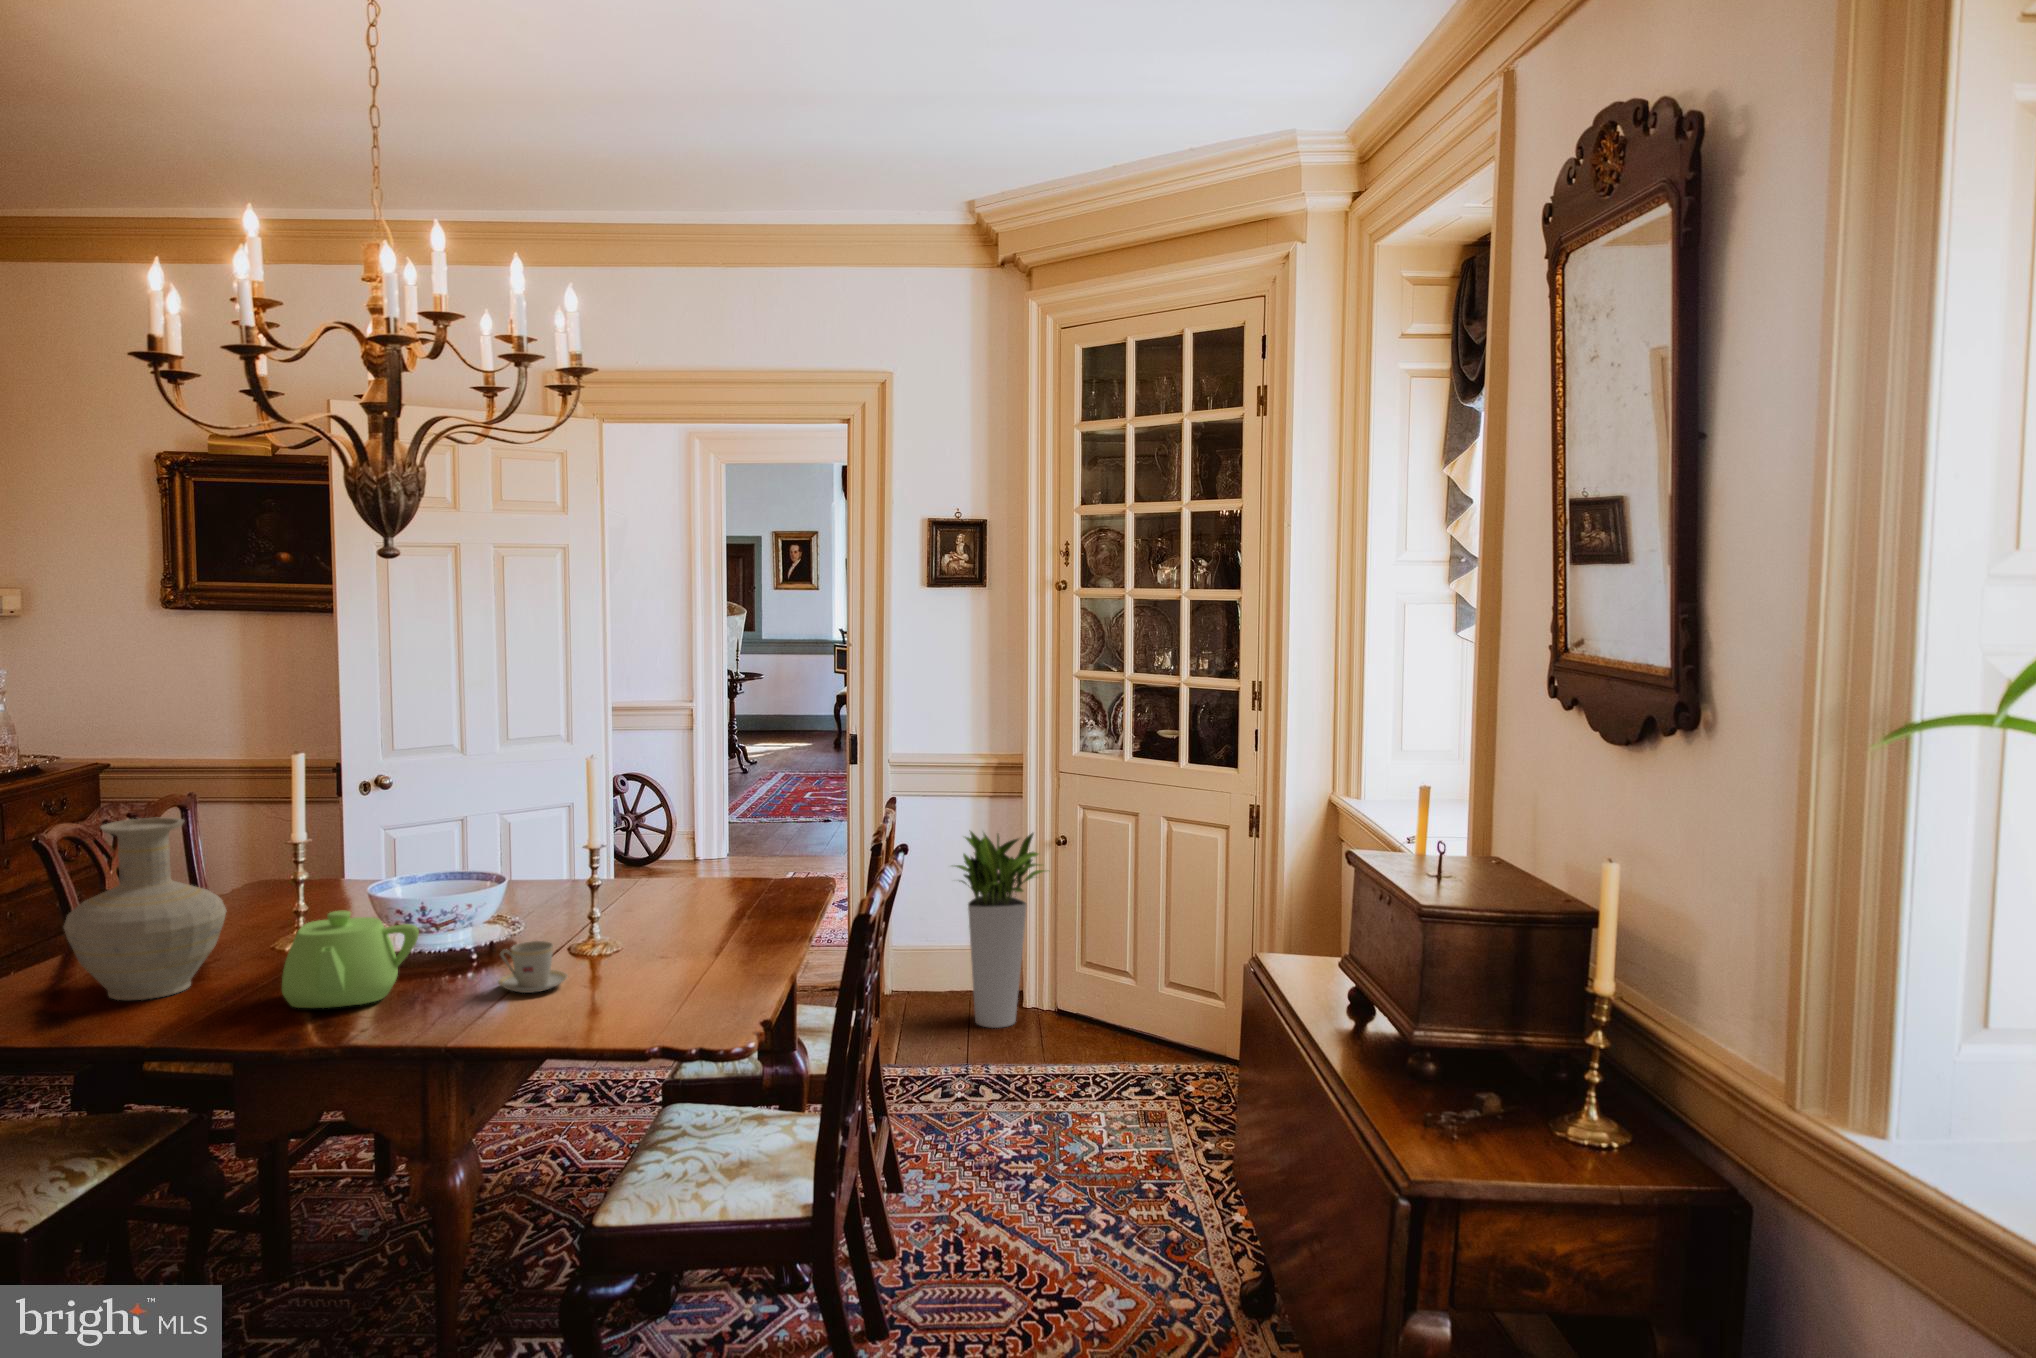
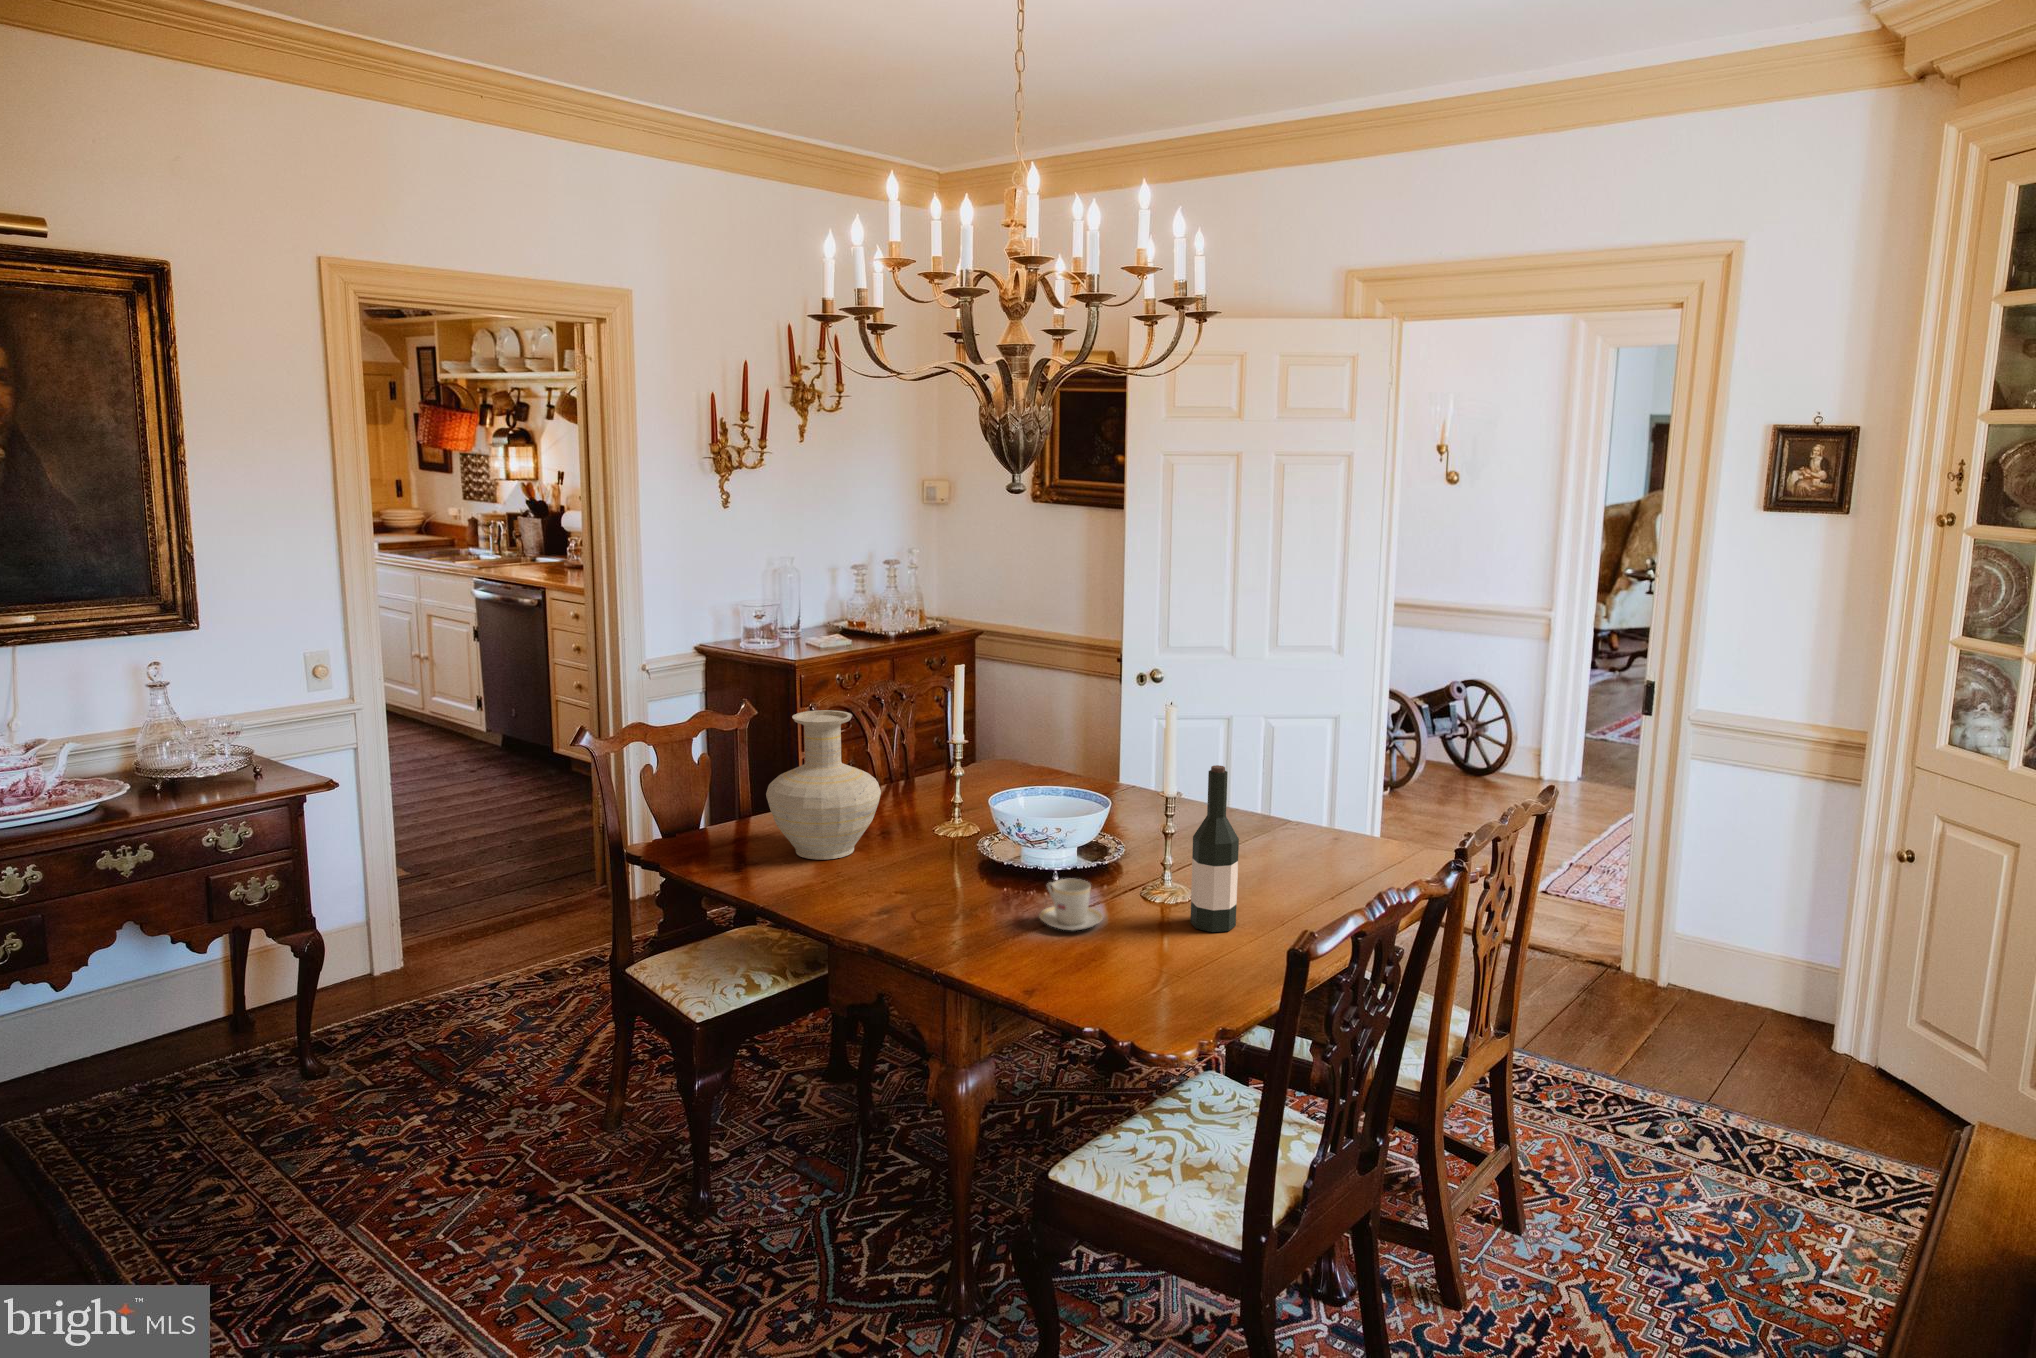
wine bottle: none [643,806,687,966] -> present [1190,765,1239,932]
planter: present [956,832,1044,1028] -> none [1734,820,1880,1067]
teapot: present [282,911,419,1008] -> none [876,817,985,905]

